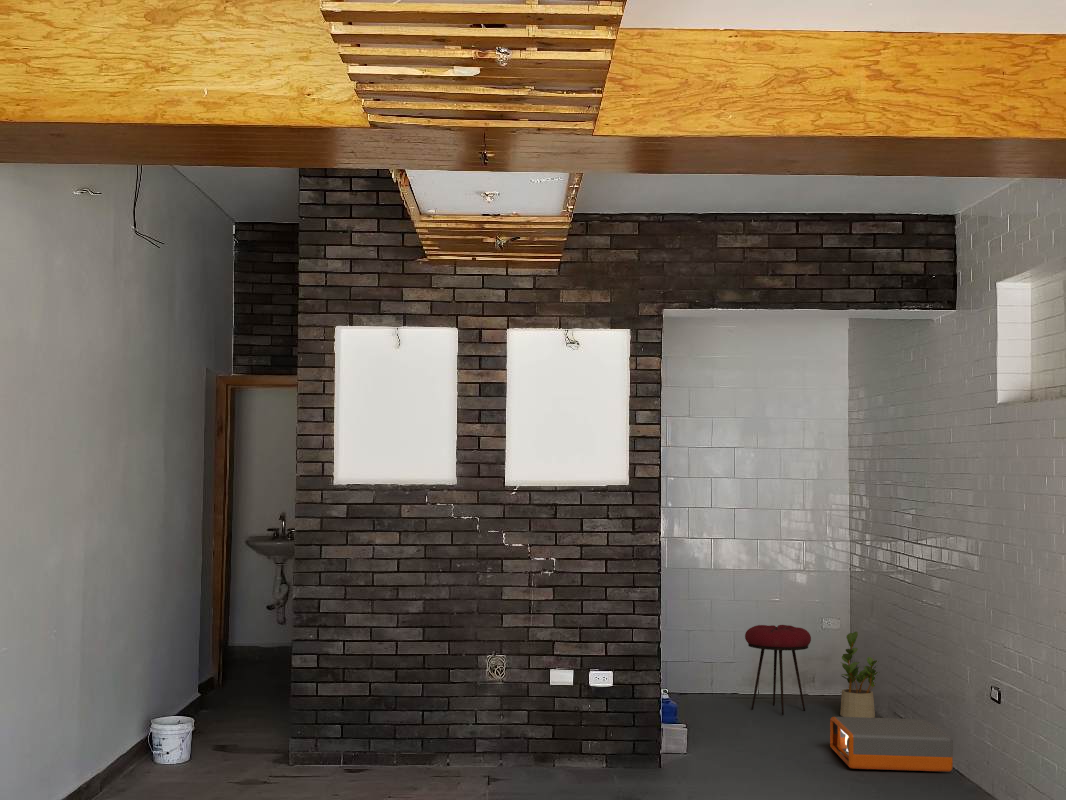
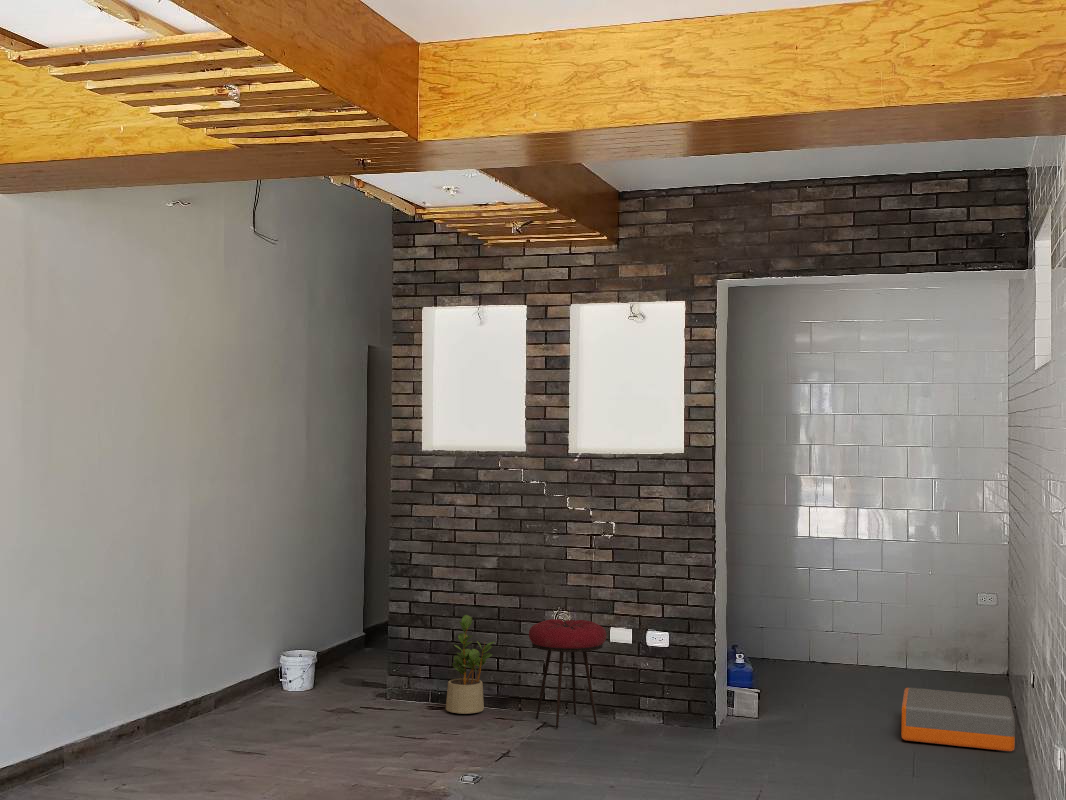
stool: present [745,625,811,715] -> present [529,619,606,728]
potted plant: present [840,632,878,718] -> present [446,615,495,714]

